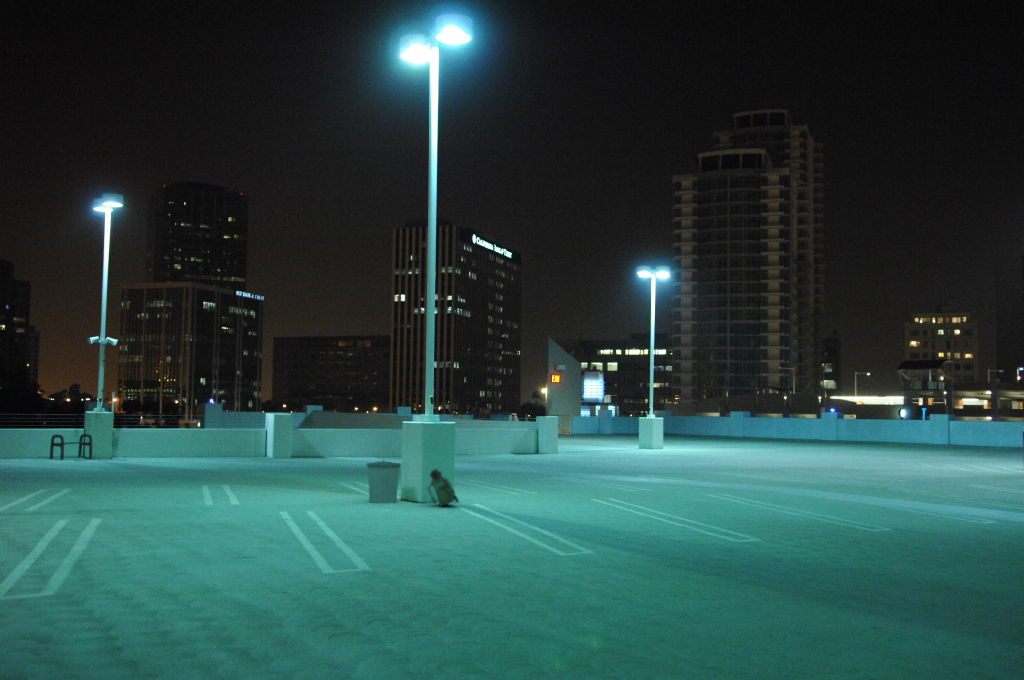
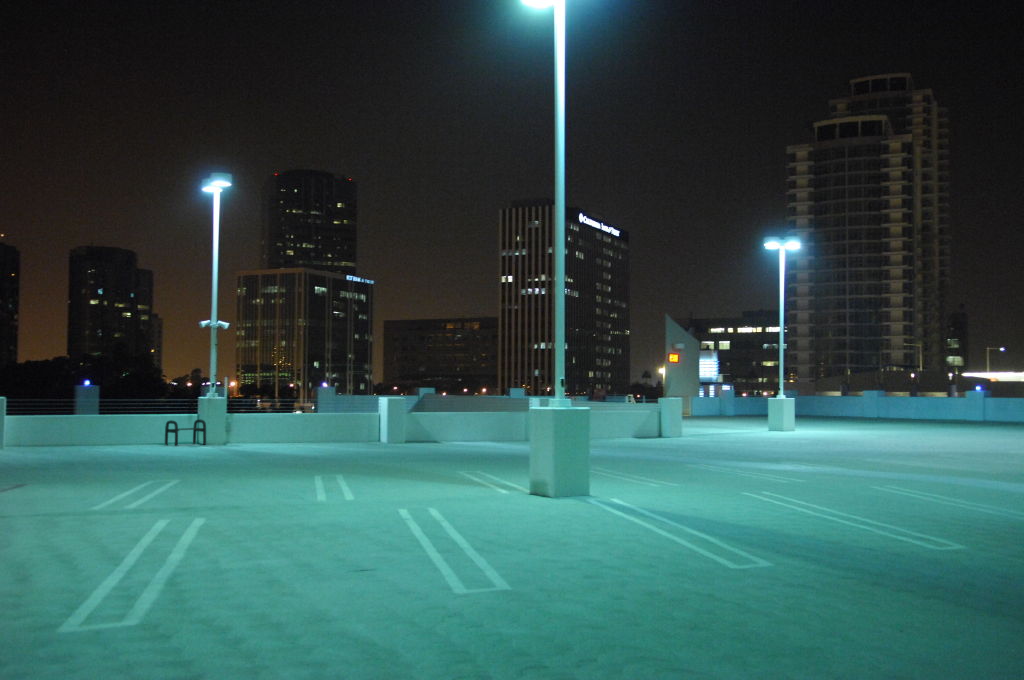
trash can: present [367,460,401,503] -> none [490,449,529,498]
backpack: present [428,469,459,506] -> none [561,460,597,502]

